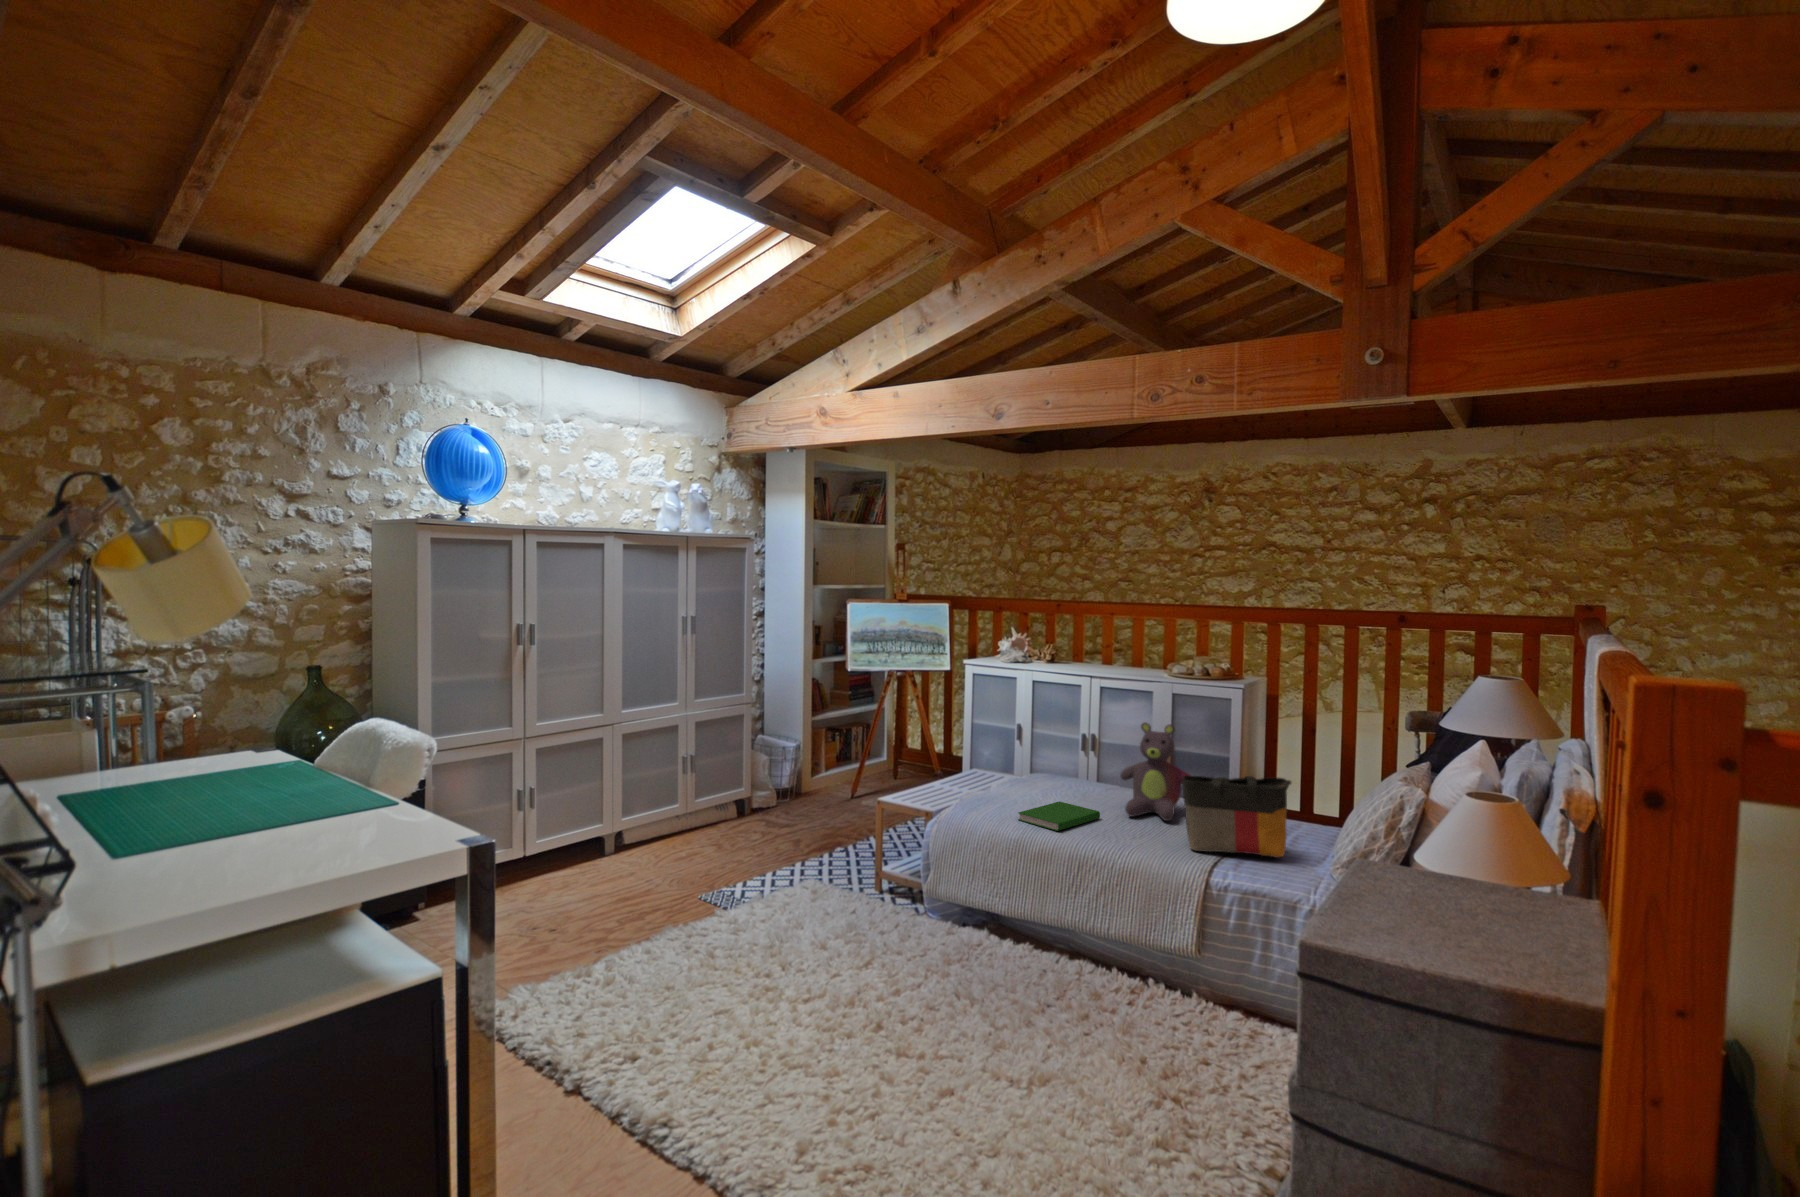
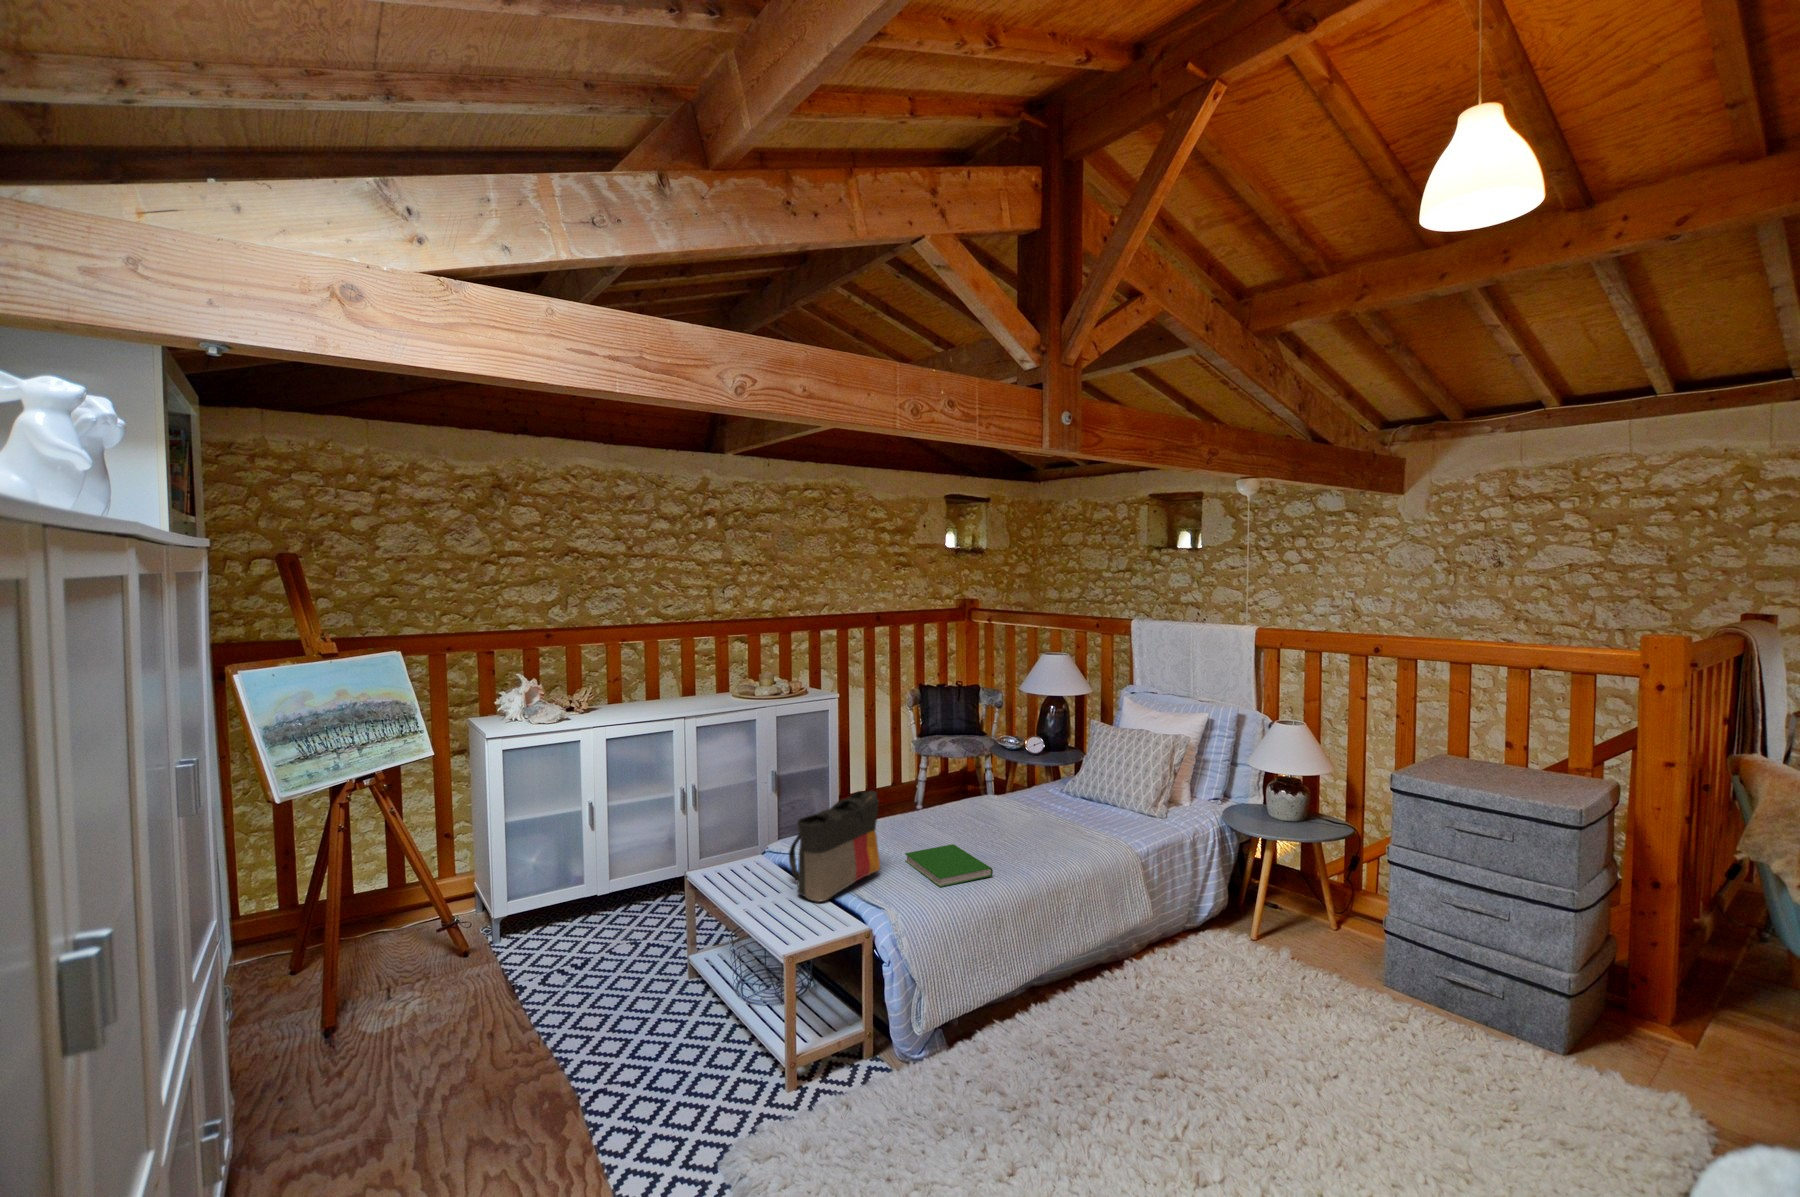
stuffed bear: present [1121,723,1190,821] -> none [910,736,983,839]
tote bag: present [1182,776,1291,858] -> present [789,791,880,902]

